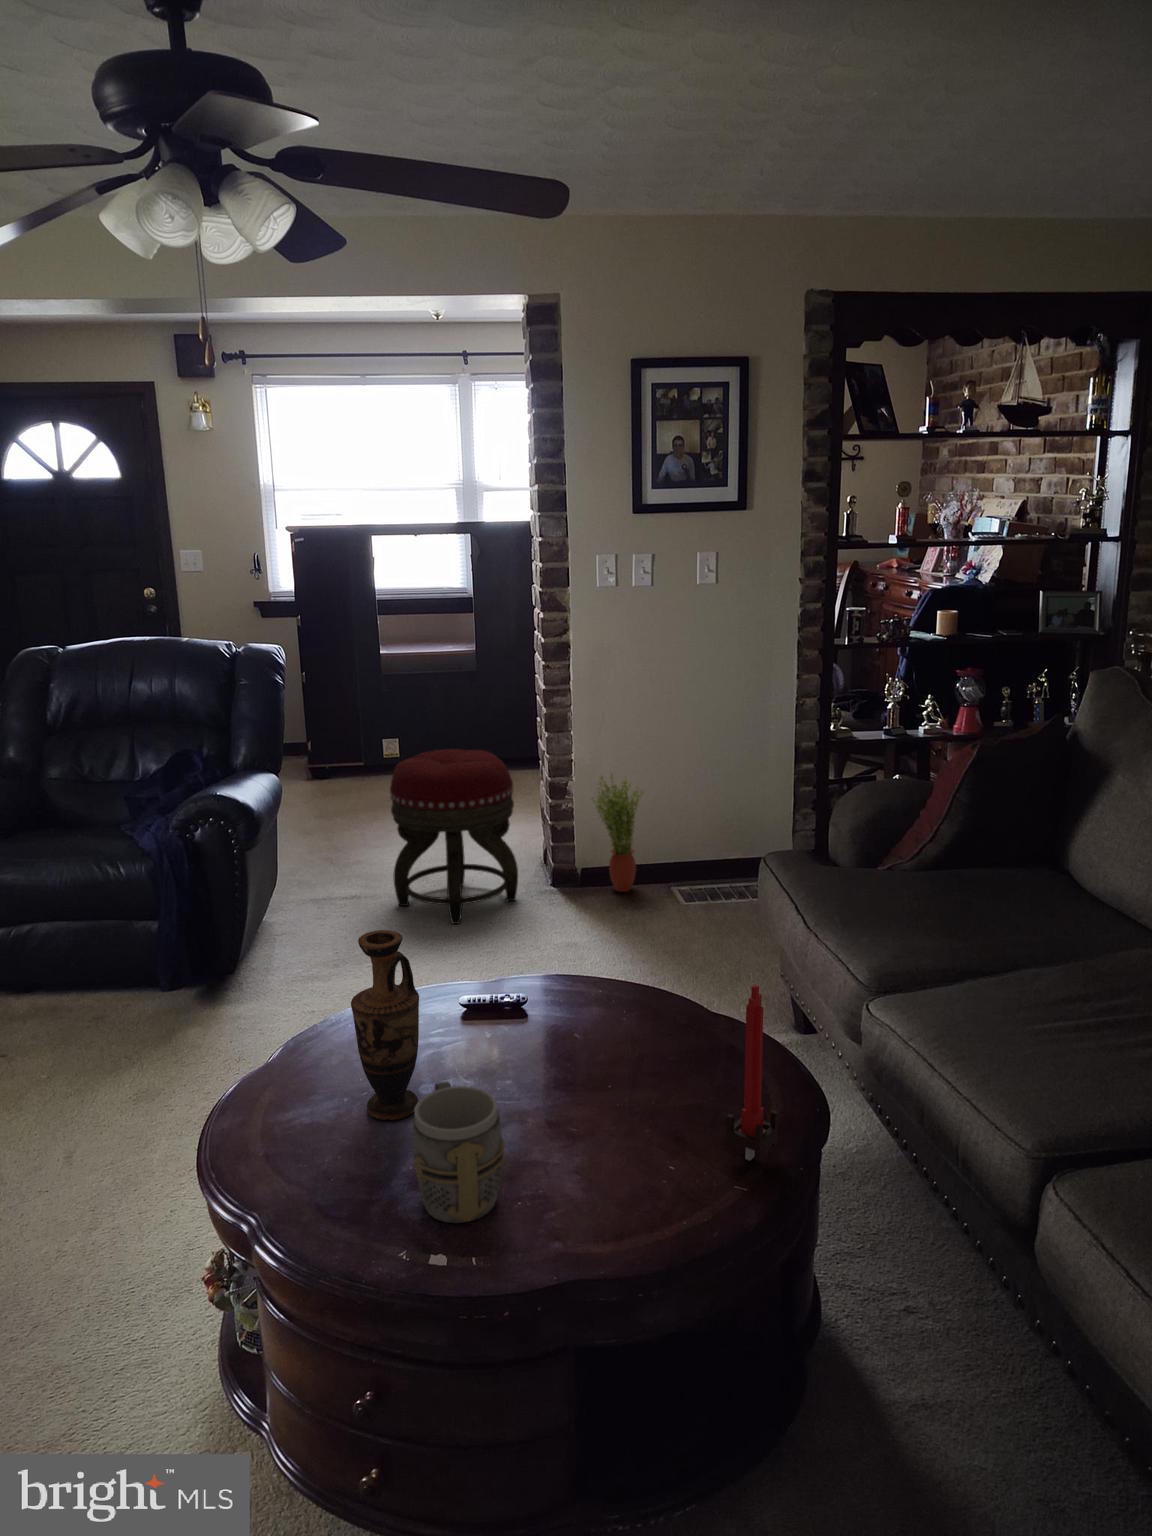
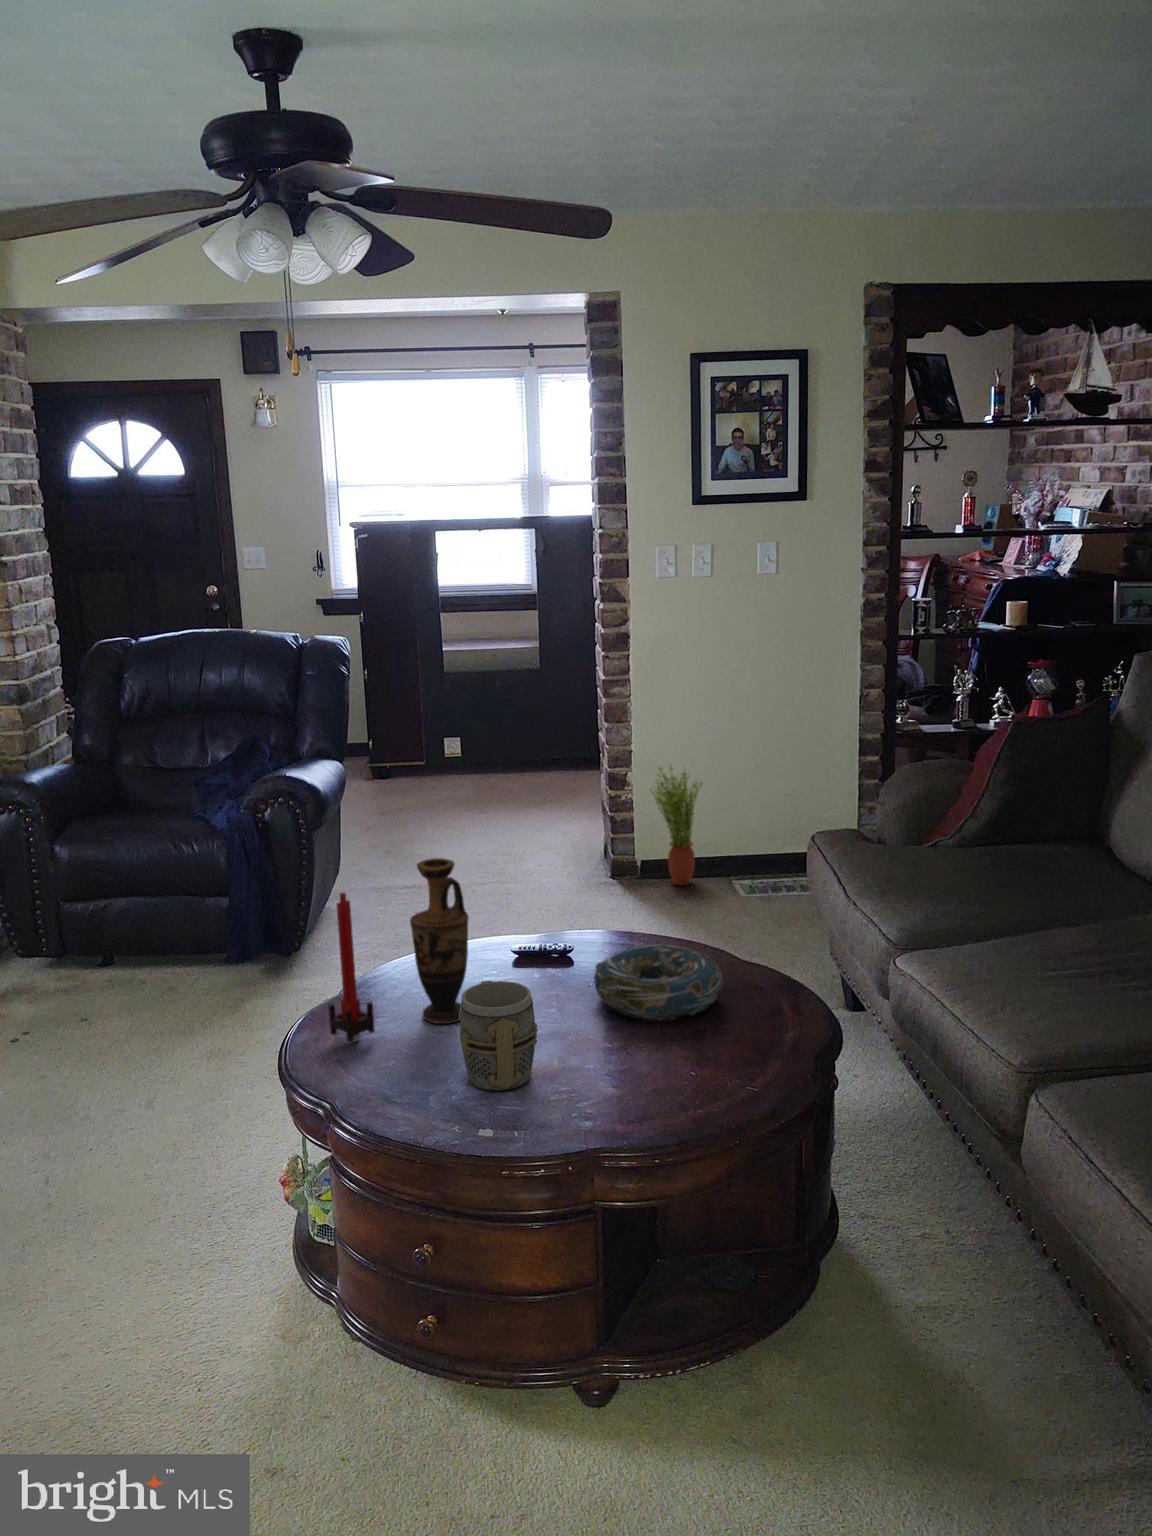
footstool: present [390,749,518,924] -> none [450,741,576,911]
candle: present [726,985,778,1162] -> present [329,893,375,1044]
decorative bowl: none [560,1012,707,1109] -> present [594,944,722,1018]

